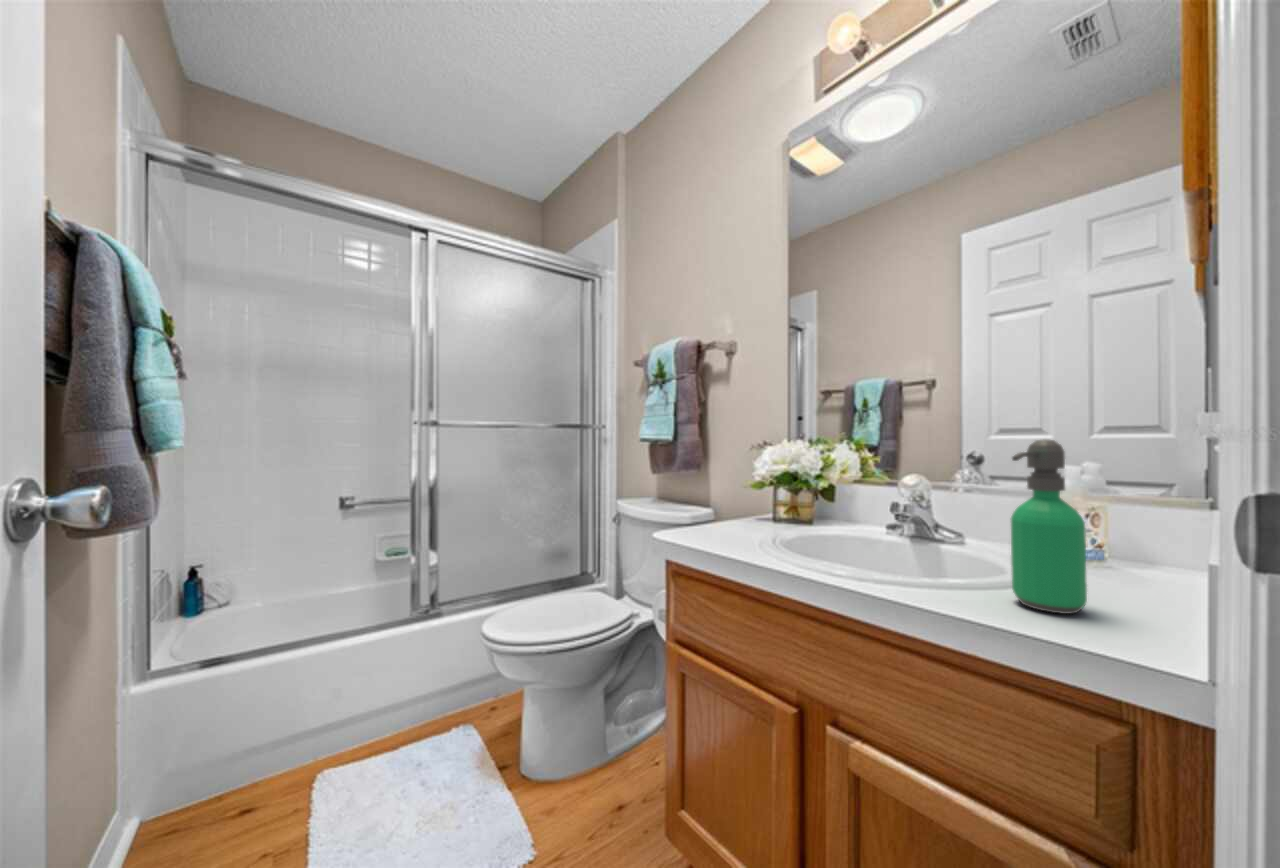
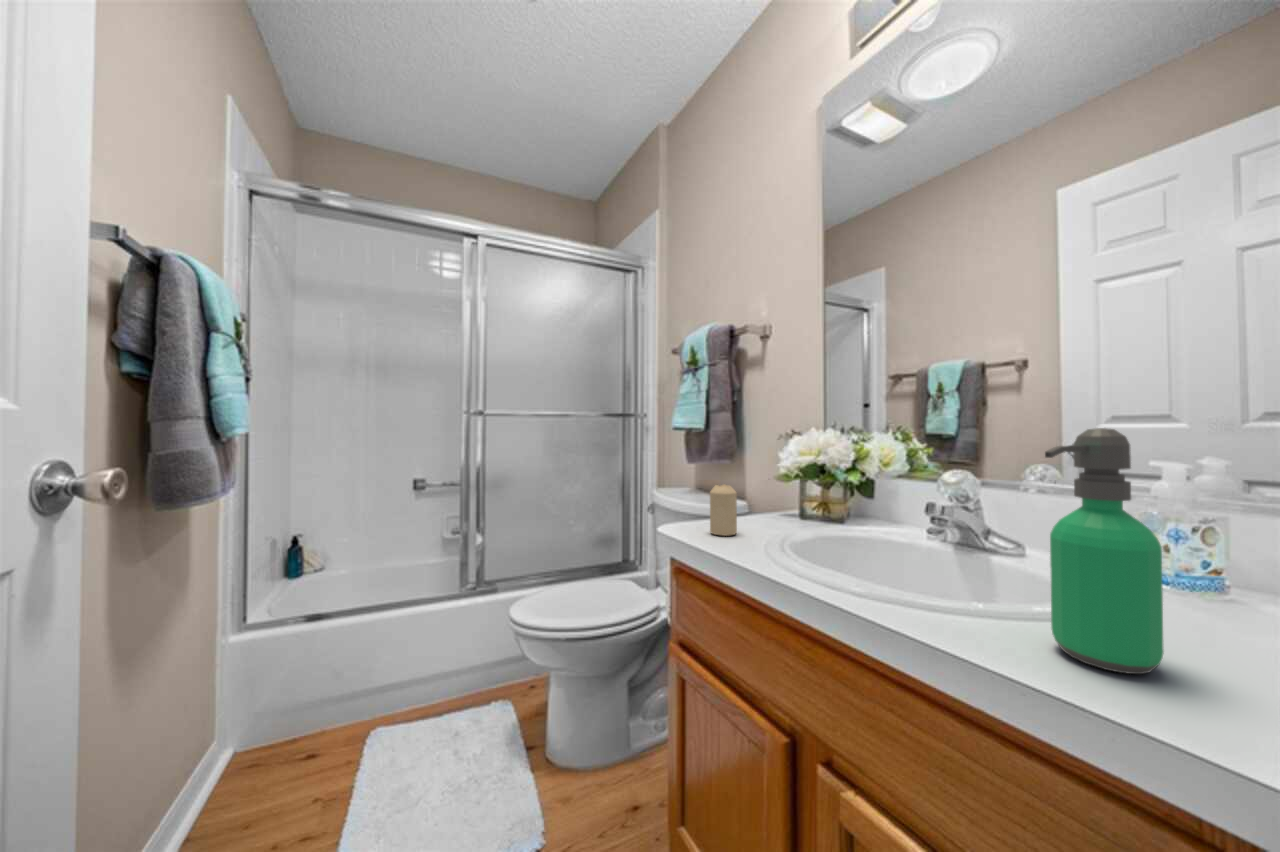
candle: none [706,491,730,538] -> present [710,485,737,536]

